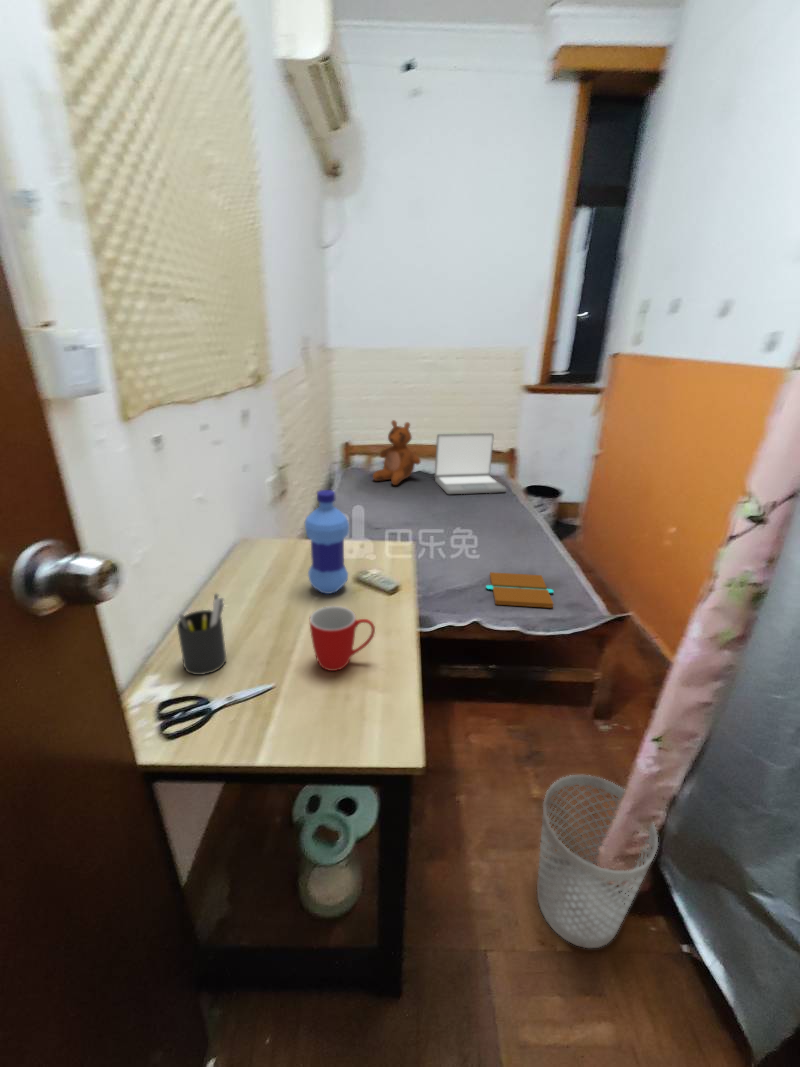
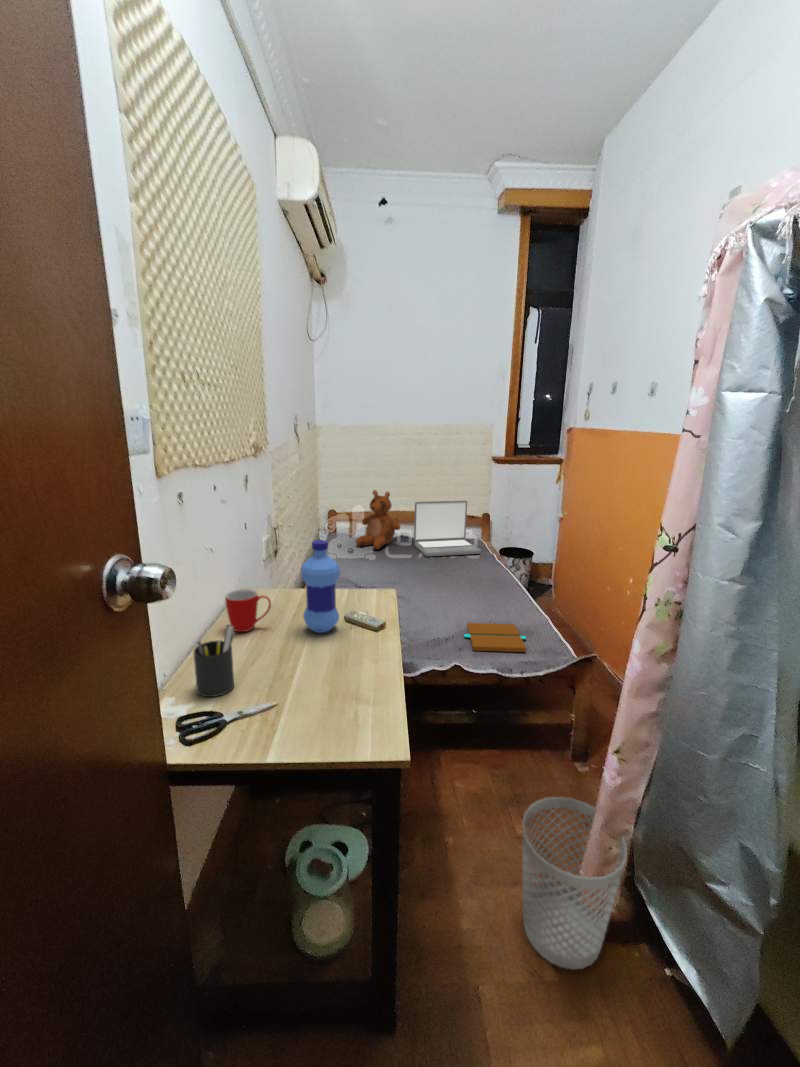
mug: present [310,606,375,671] -> present [225,589,271,632]

